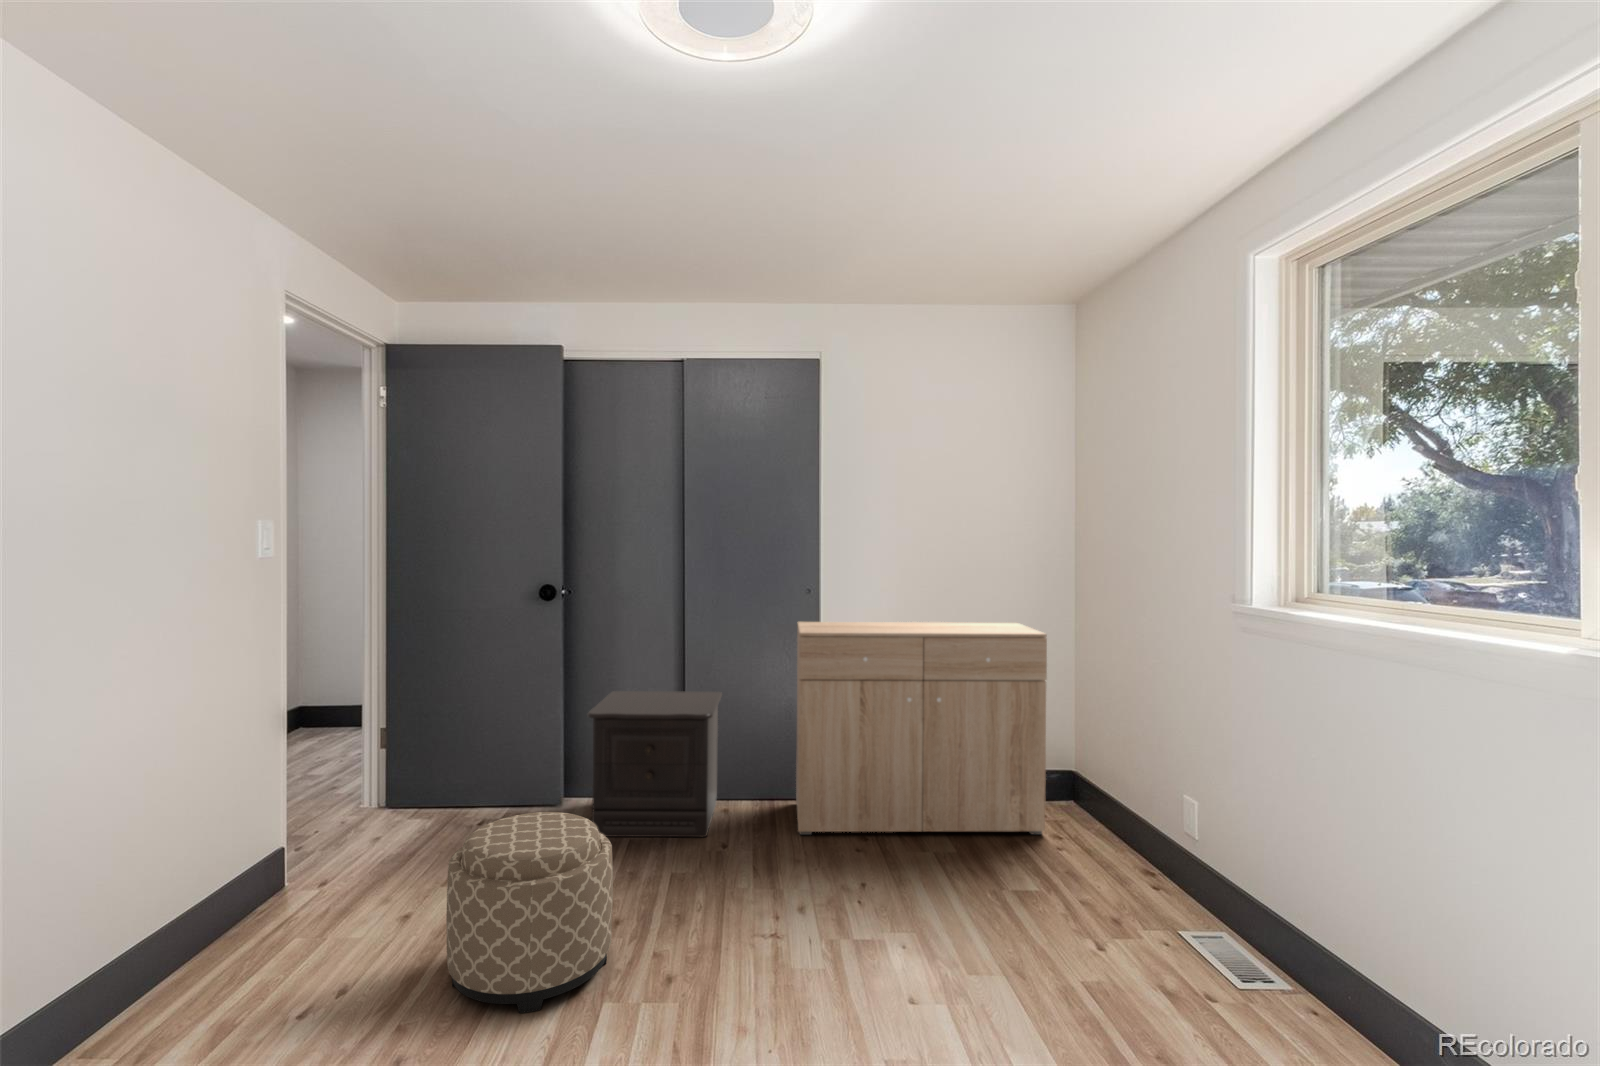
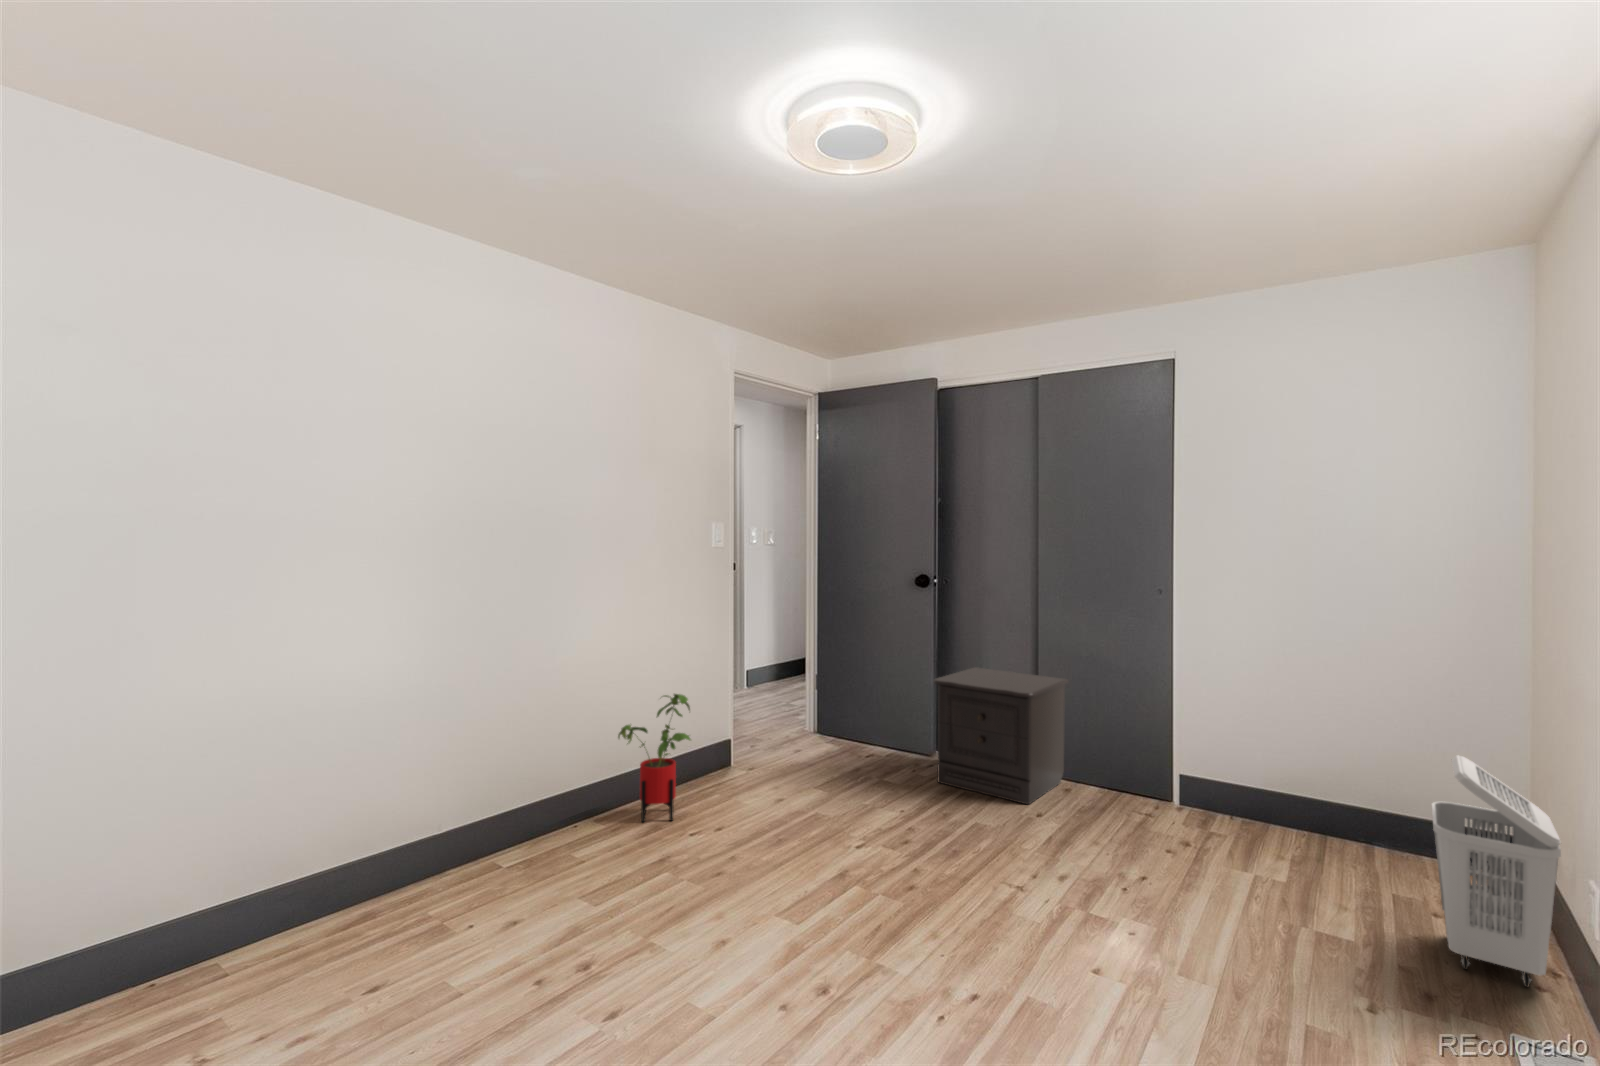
dresser: present [796,622,1047,835] -> none [1116,619,1434,898]
laundry basket: none [1064,716,1160,887] -> present [1432,755,1561,987]
house plant: none [122,798,287,1029] -> present [618,694,691,822]
ottoman: present [446,812,613,1013] -> none [770,738,885,876]

